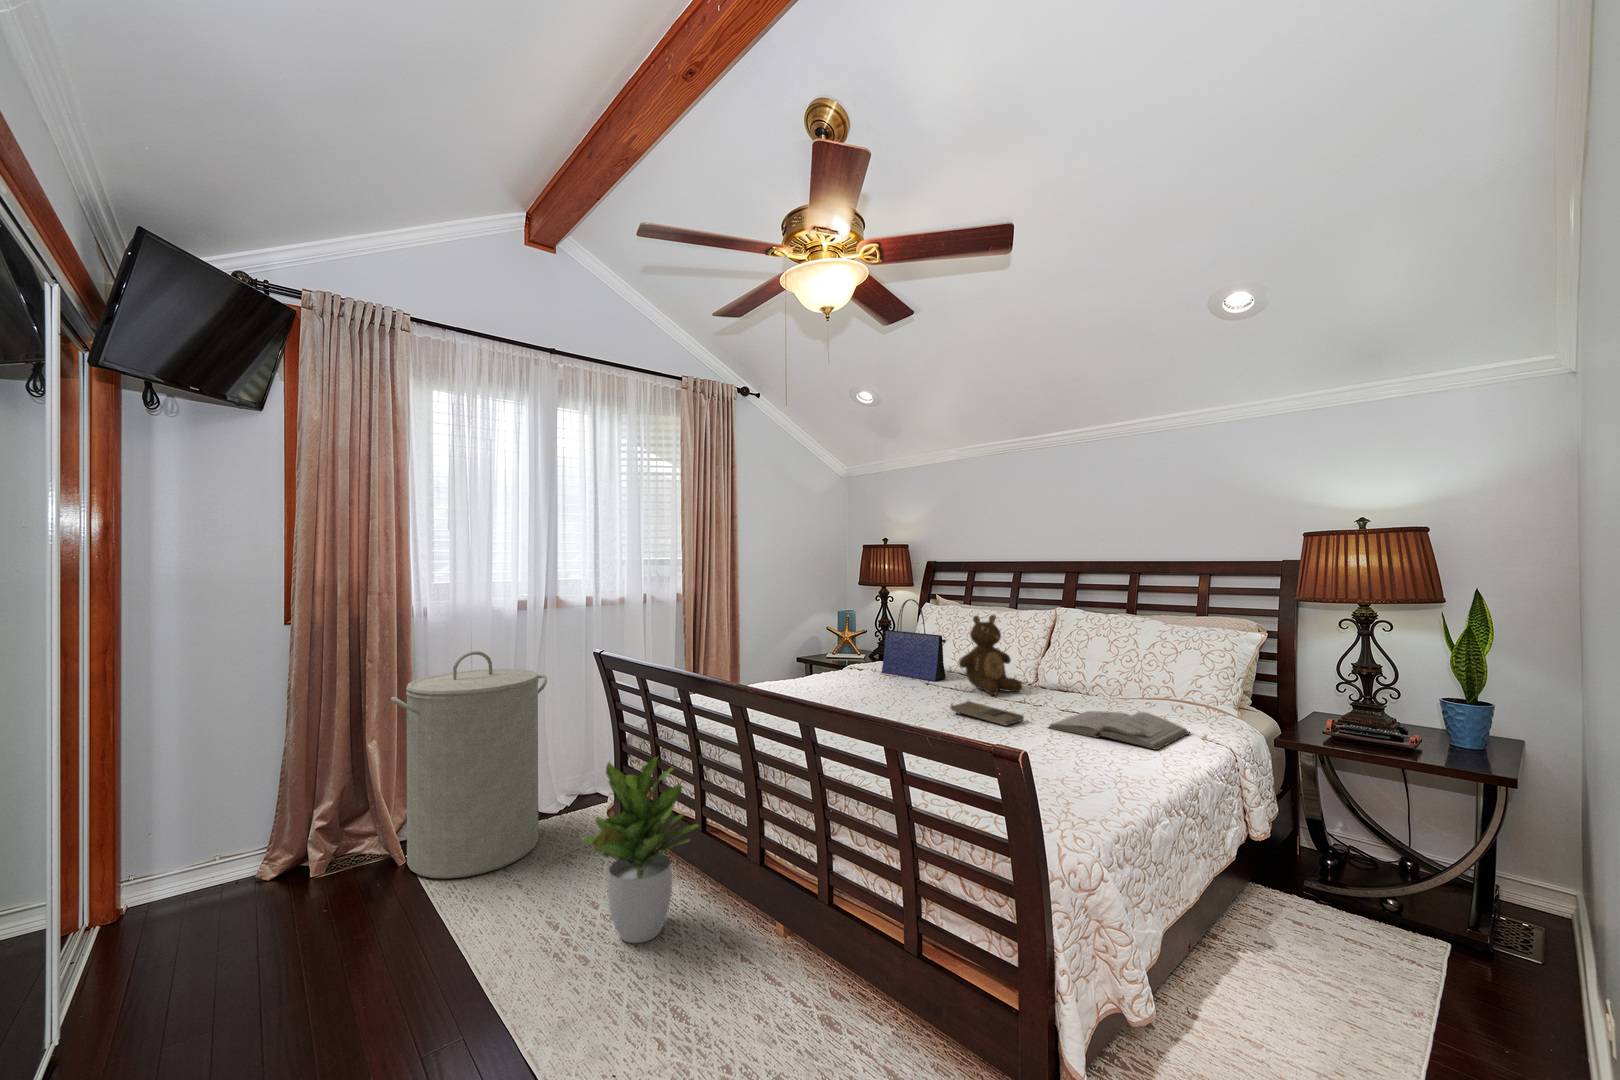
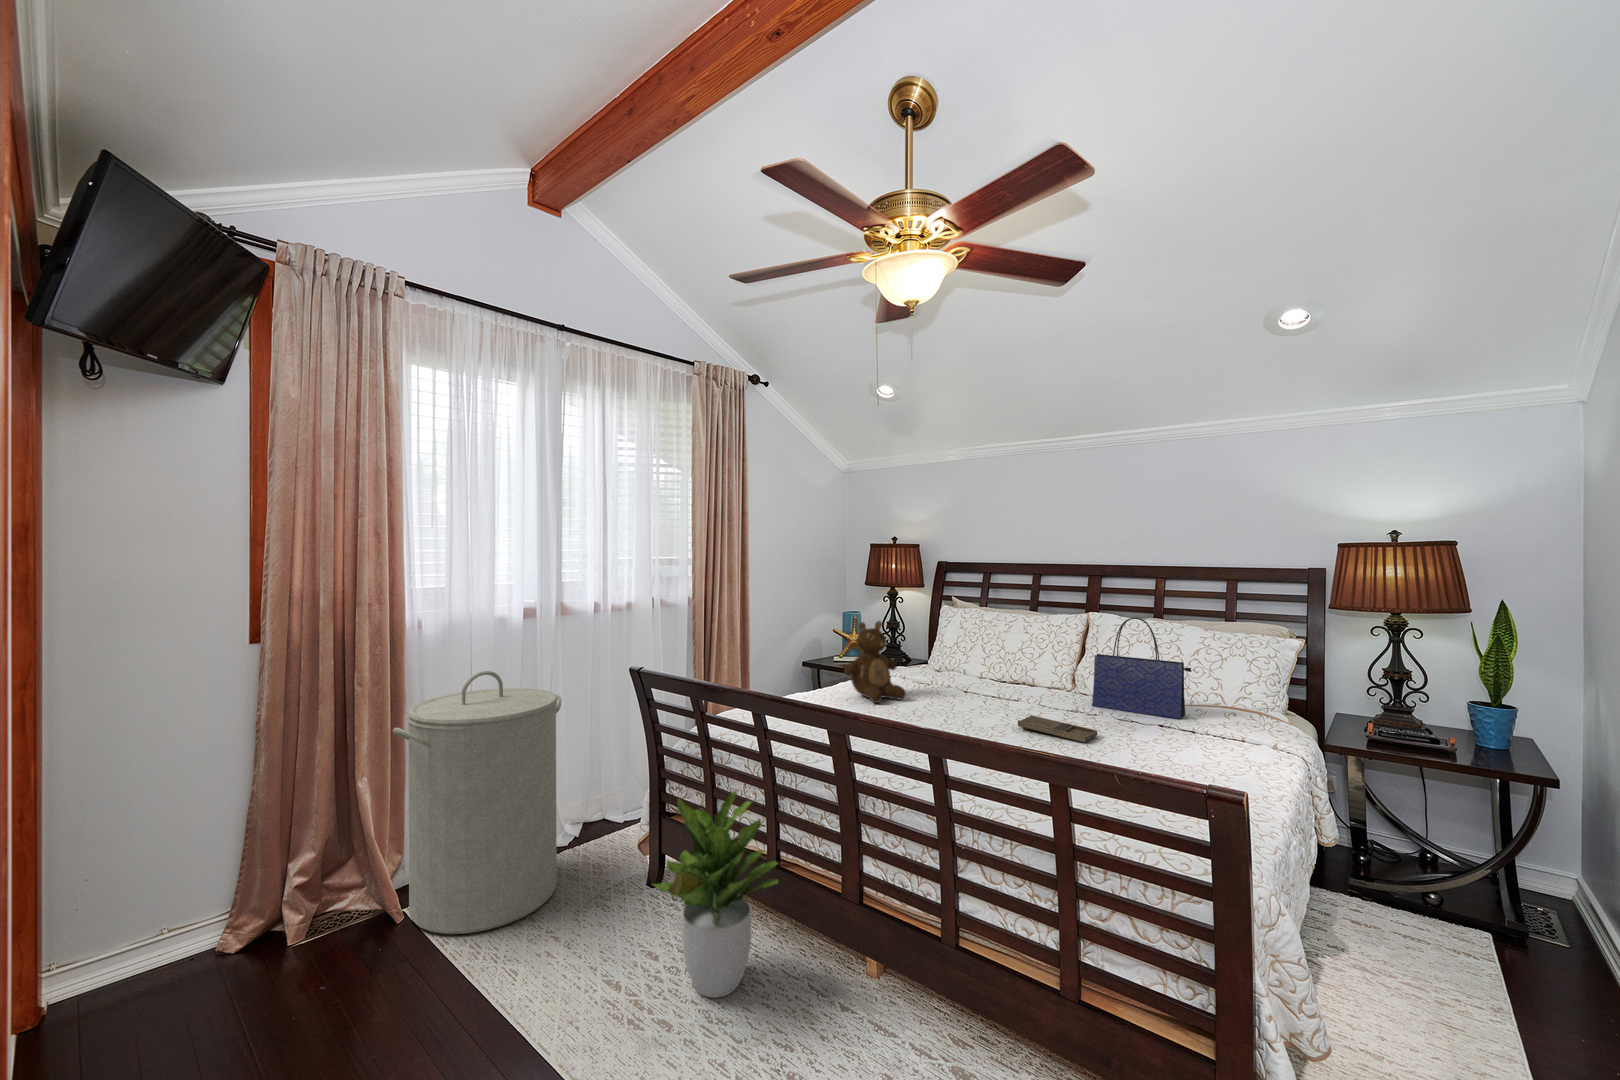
tote bag: present [882,599,946,681] -> present [1092,618,1191,719]
teddy bear: present [959,615,1022,695] -> present [844,621,906,703]
book: present [1049,711,1189,750] -> none [1126,723,1264,766]

